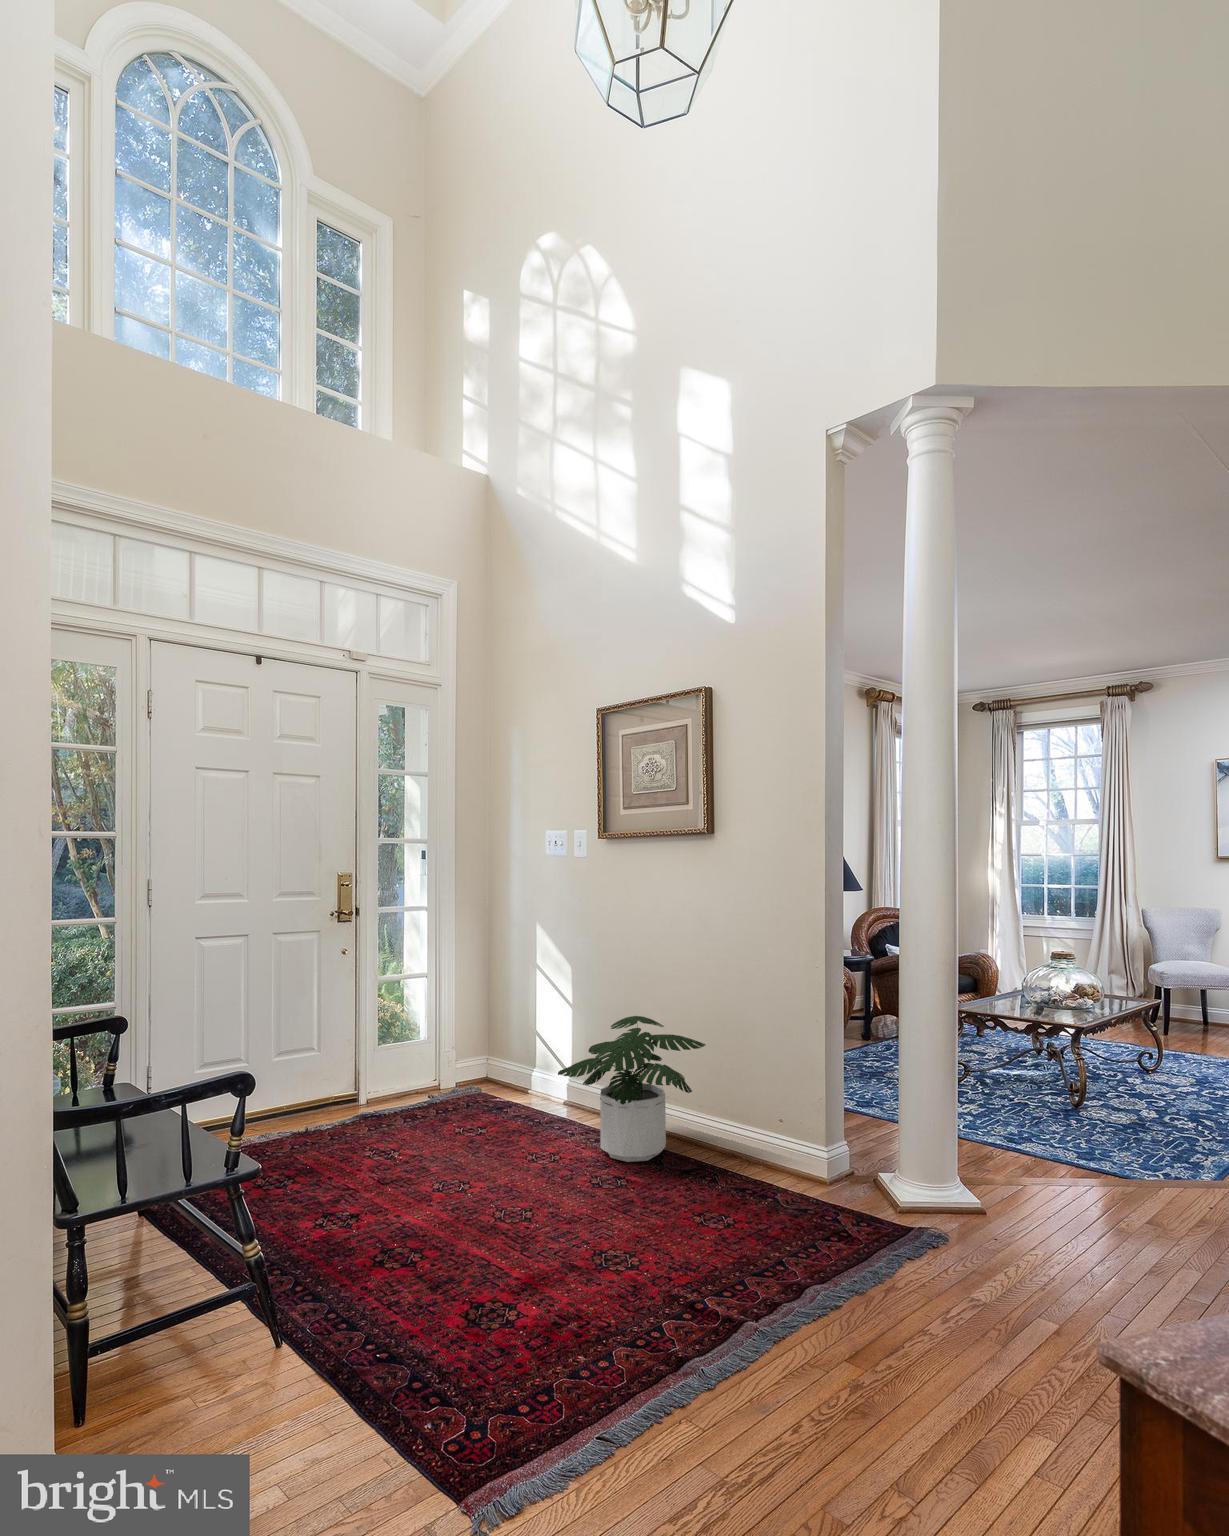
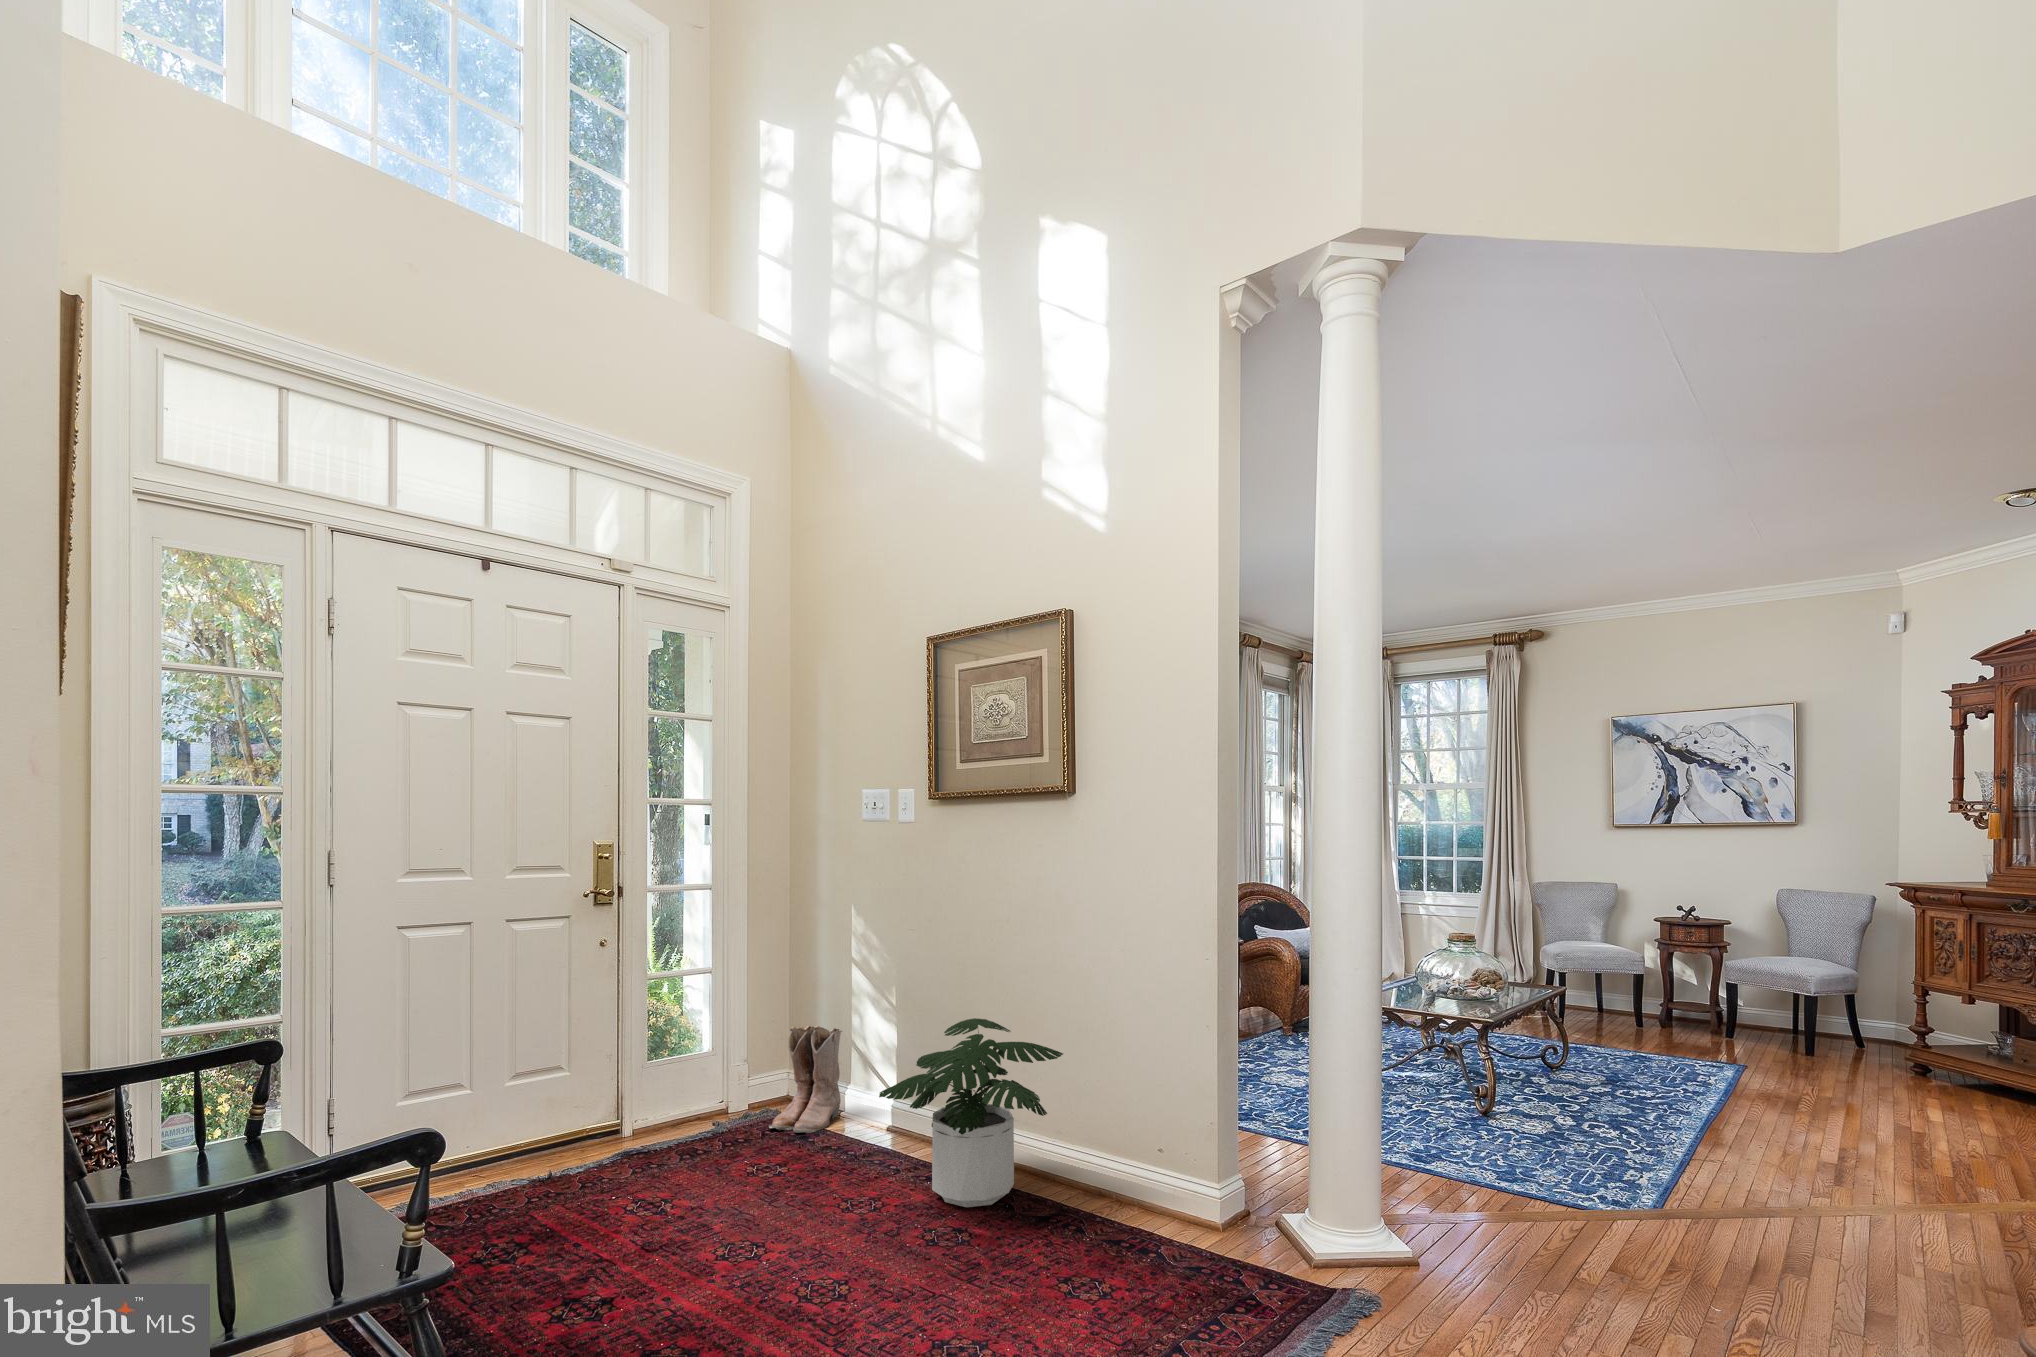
boots: none [473,1020,531,1105] -> present [769,1025,842,1134]

